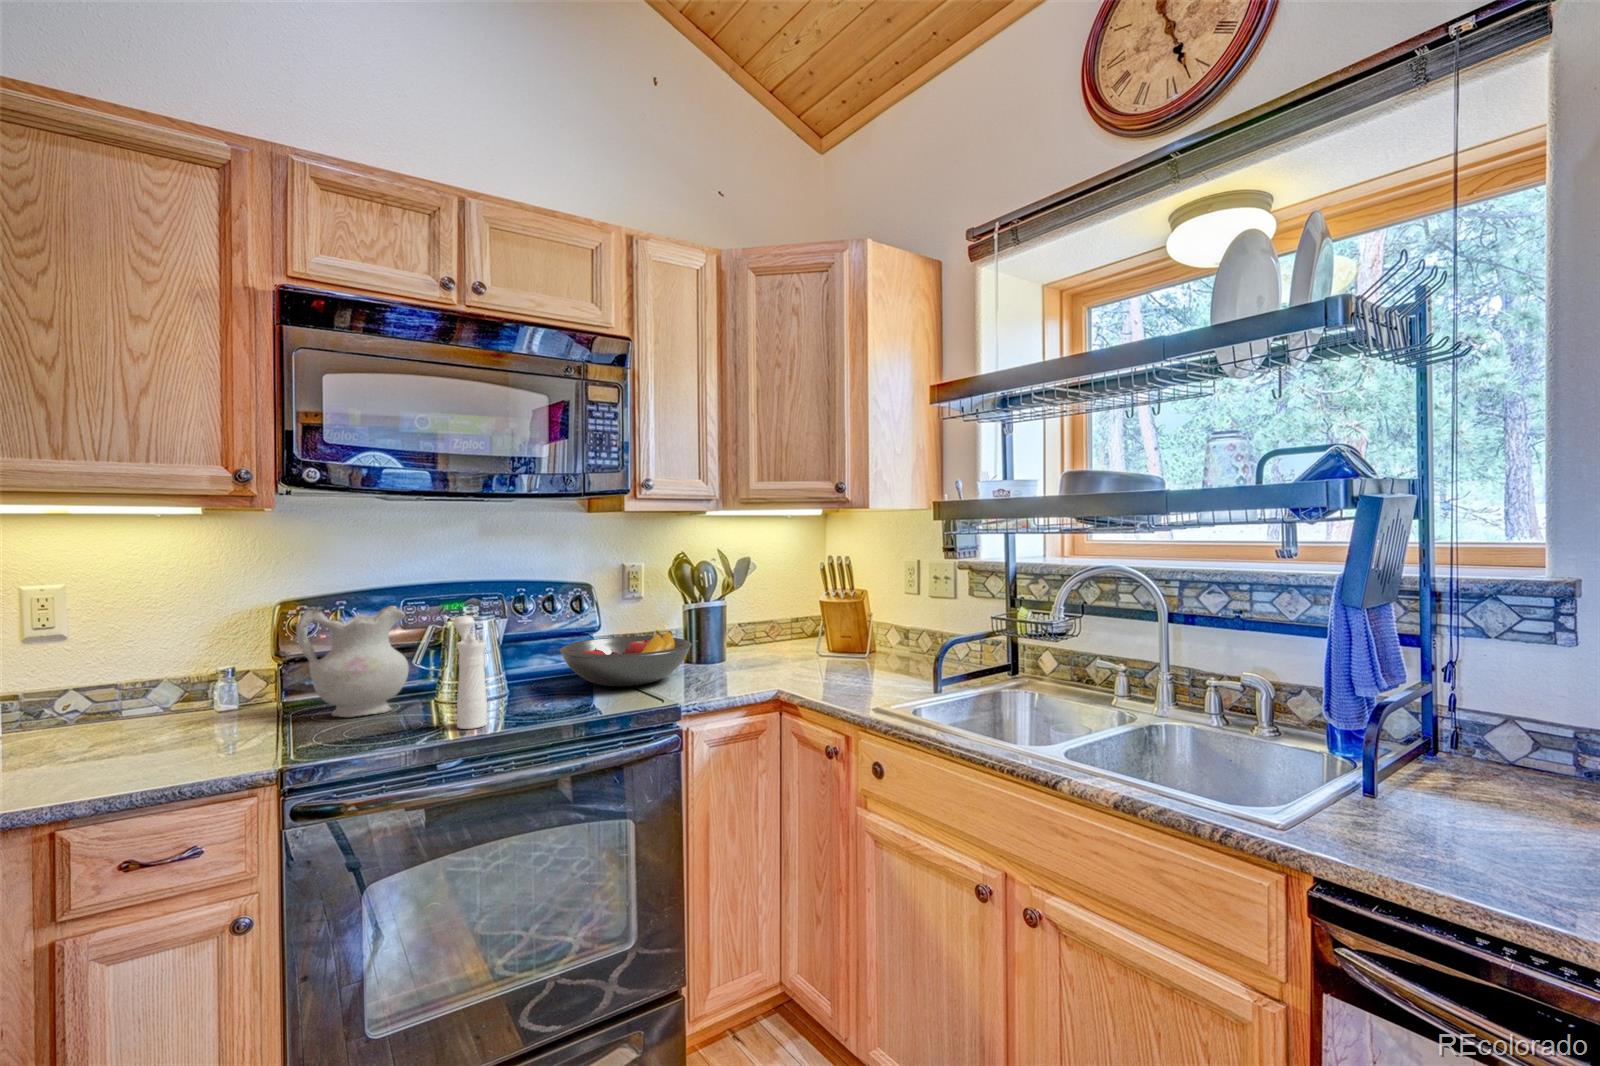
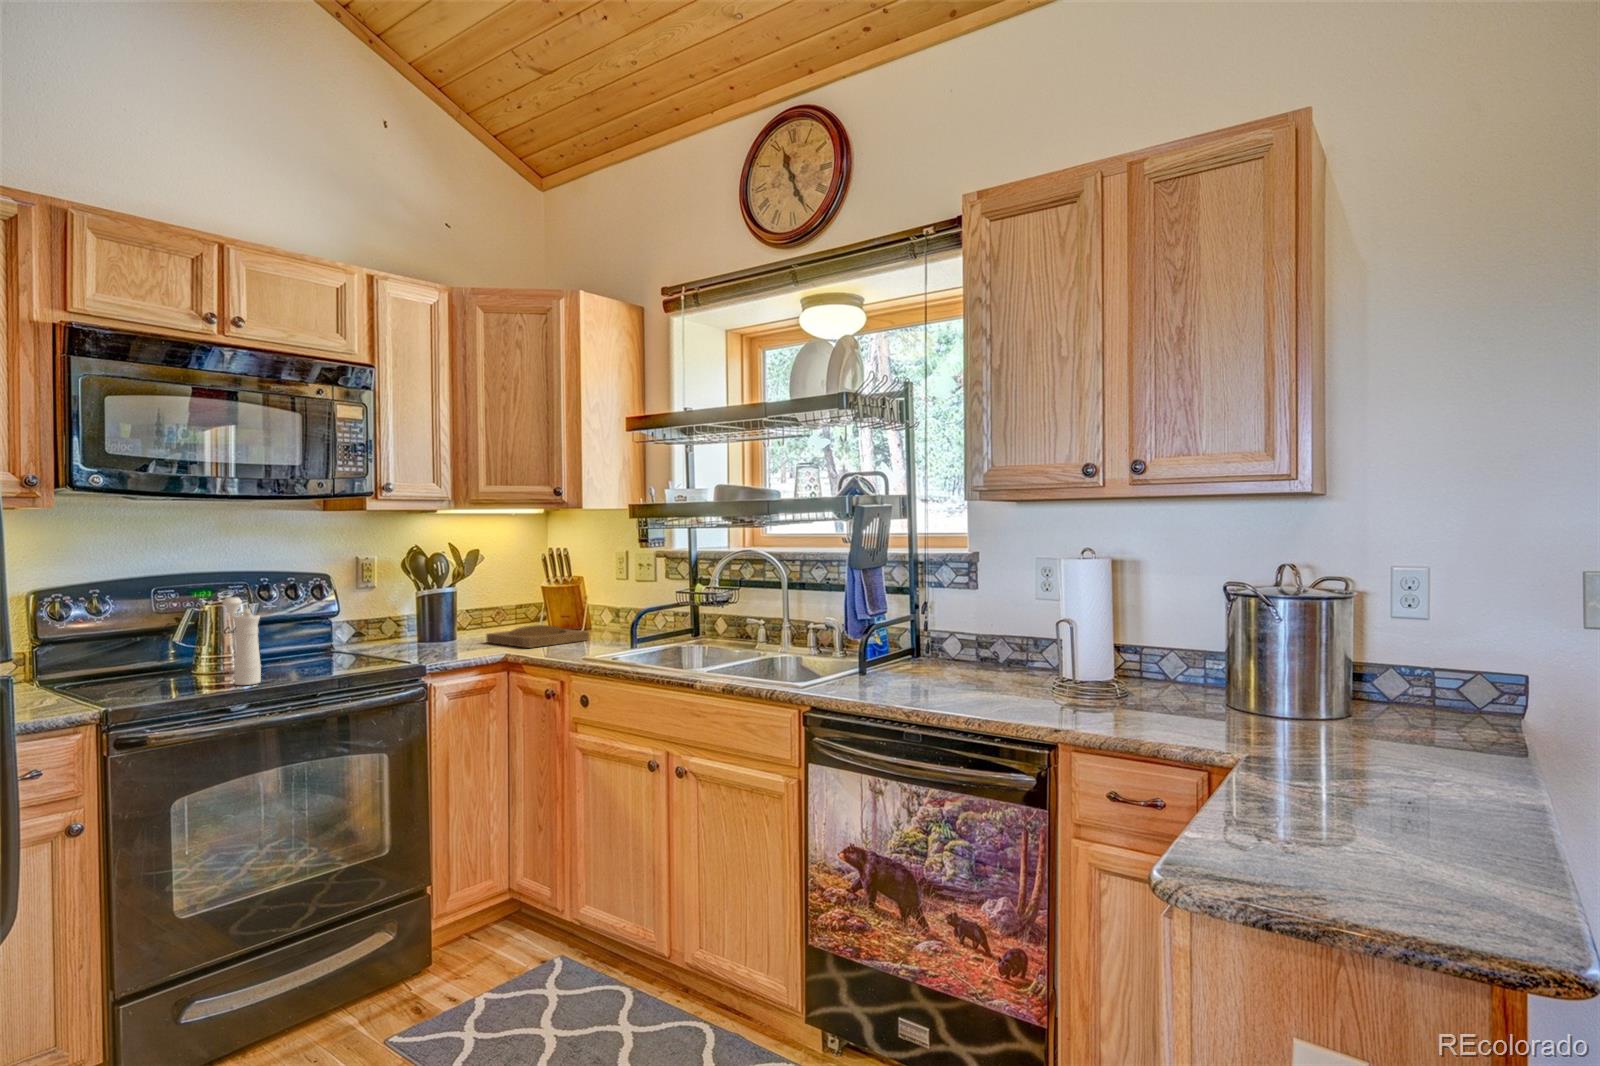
ceramic pitcher: present [296,606,409,717] -> none [69,591,173,686]
fruit bowl: present [560,631,692,686] -> none [307,612,429,658]
tray: none [758,649,877,681] -> present [486,625,589,648]

